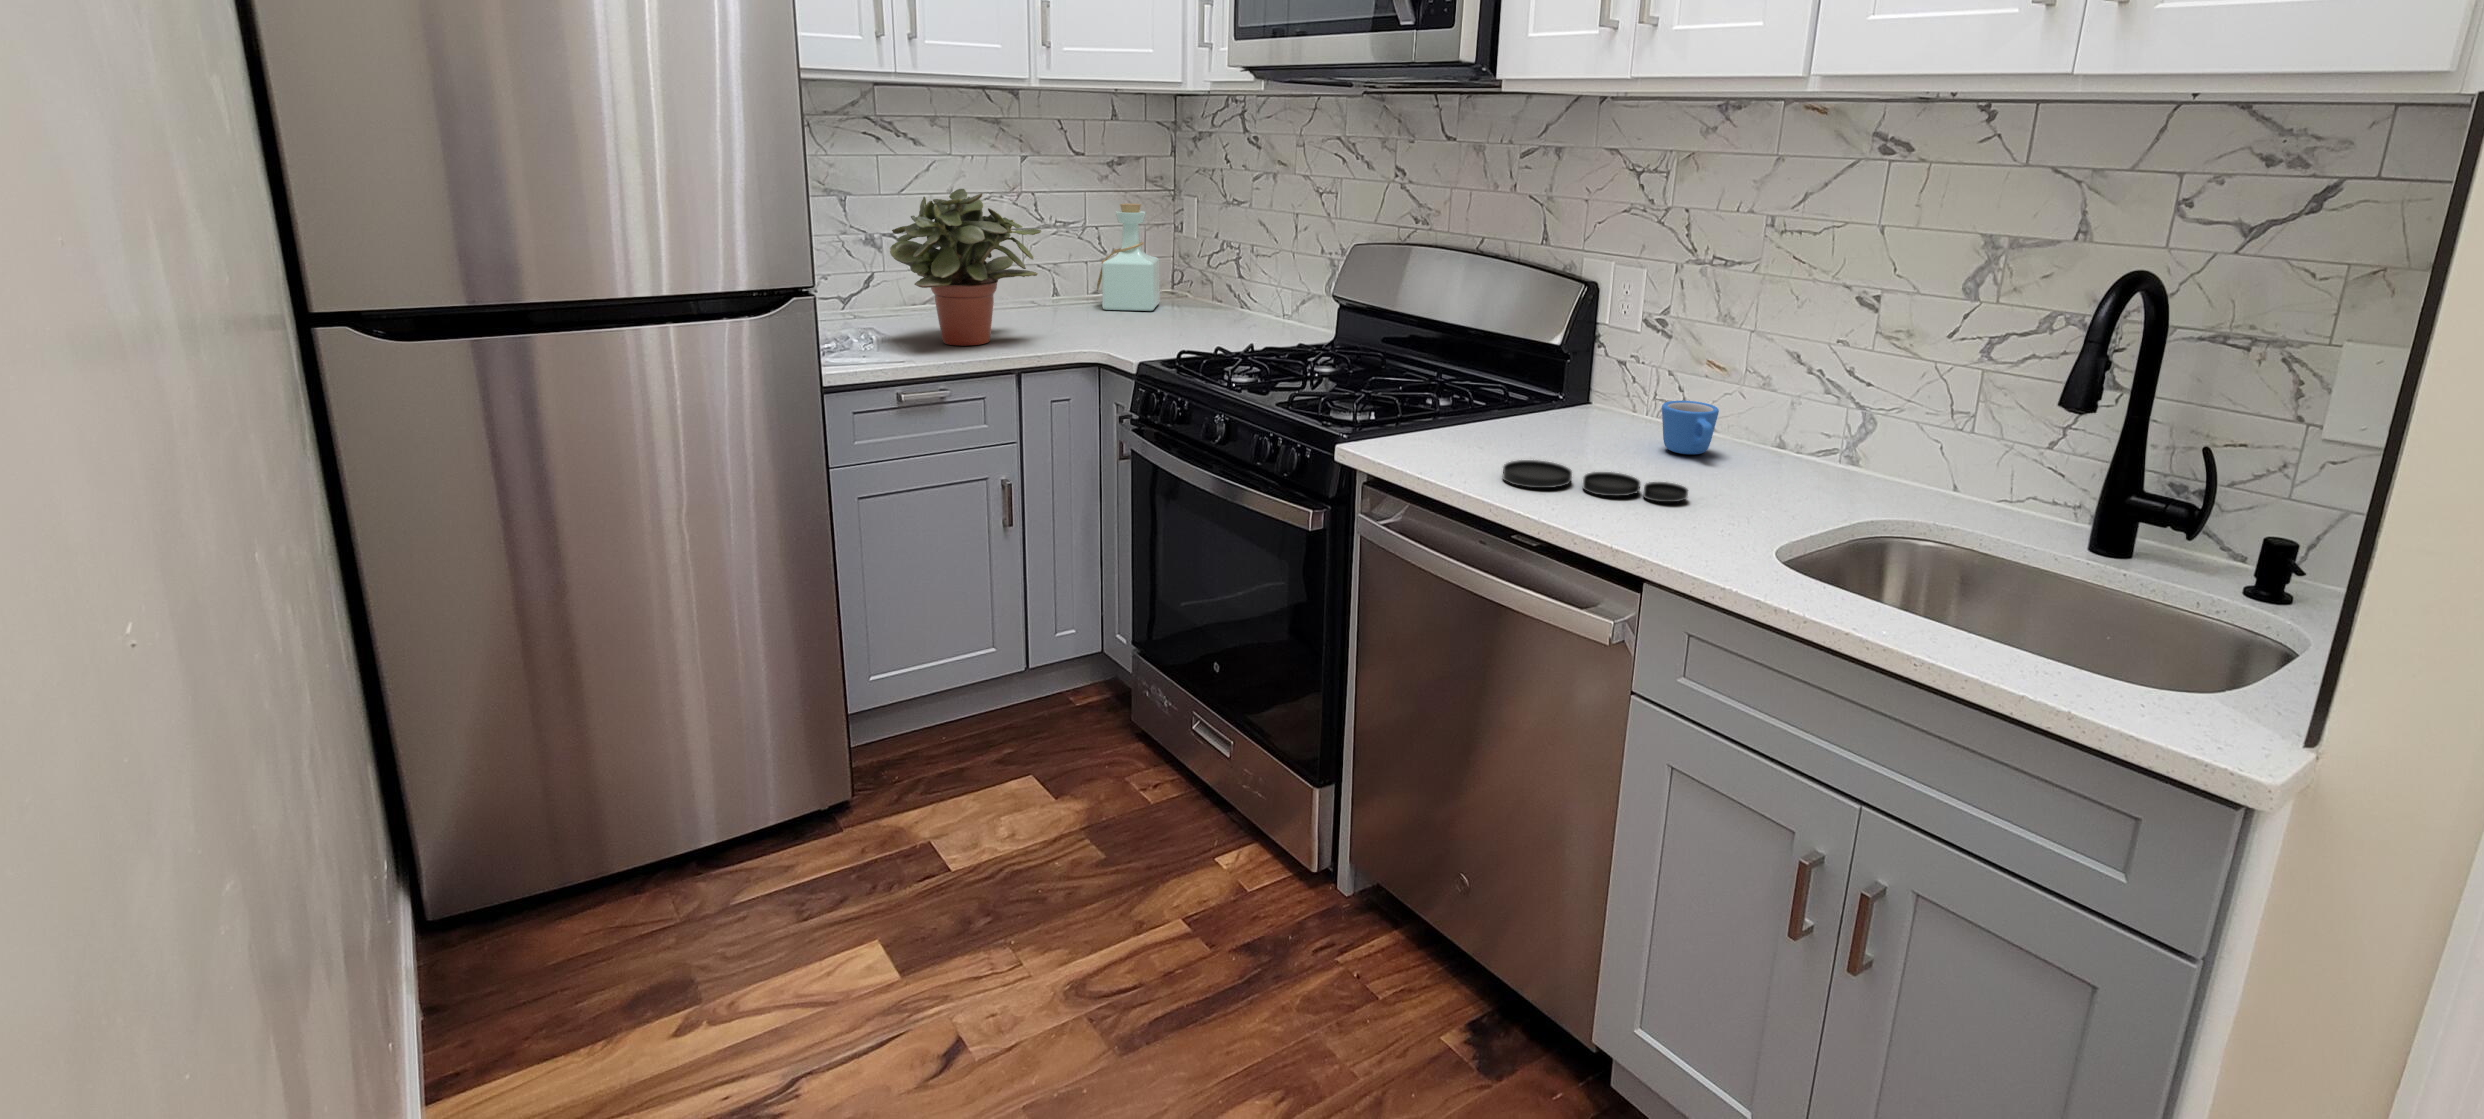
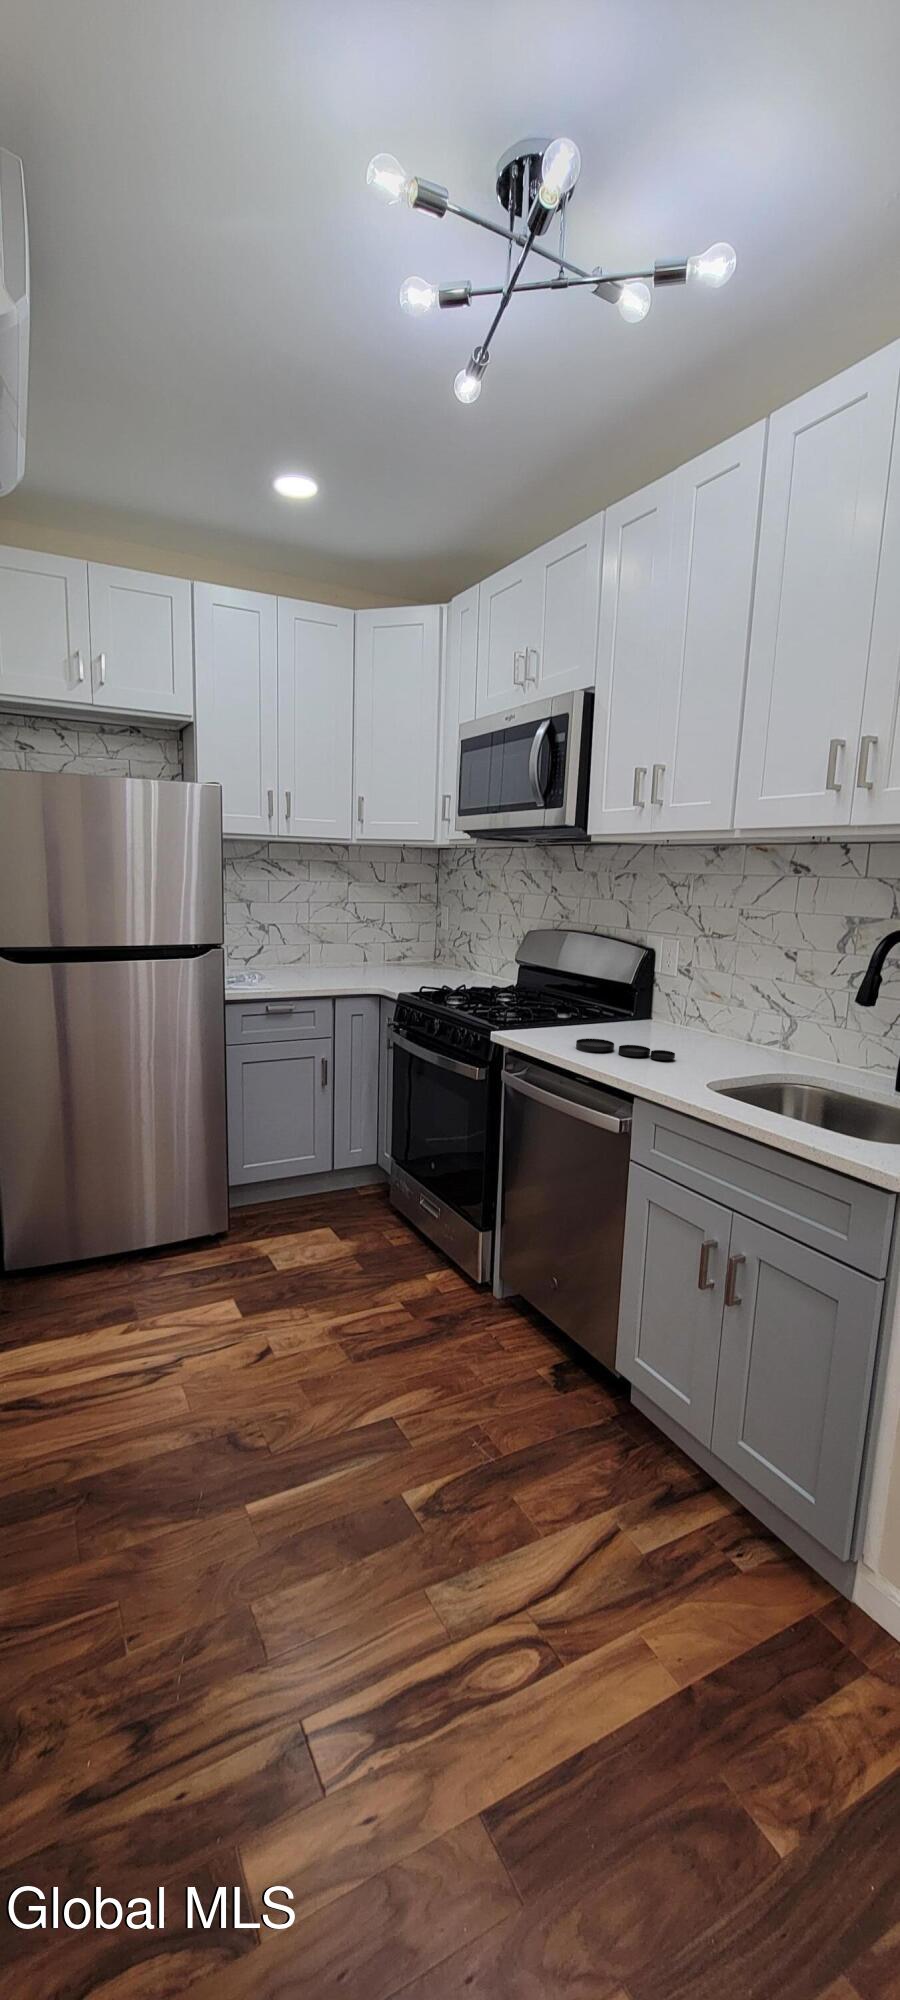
potted plant: present [890,189,1041,346] -> none [271,896,354,982]
bottle: present [1097,203,1160,311] -> none [390,909,427,970]
mug: present [1662,401,1719,454] -> none [677,1012,709,1042]

